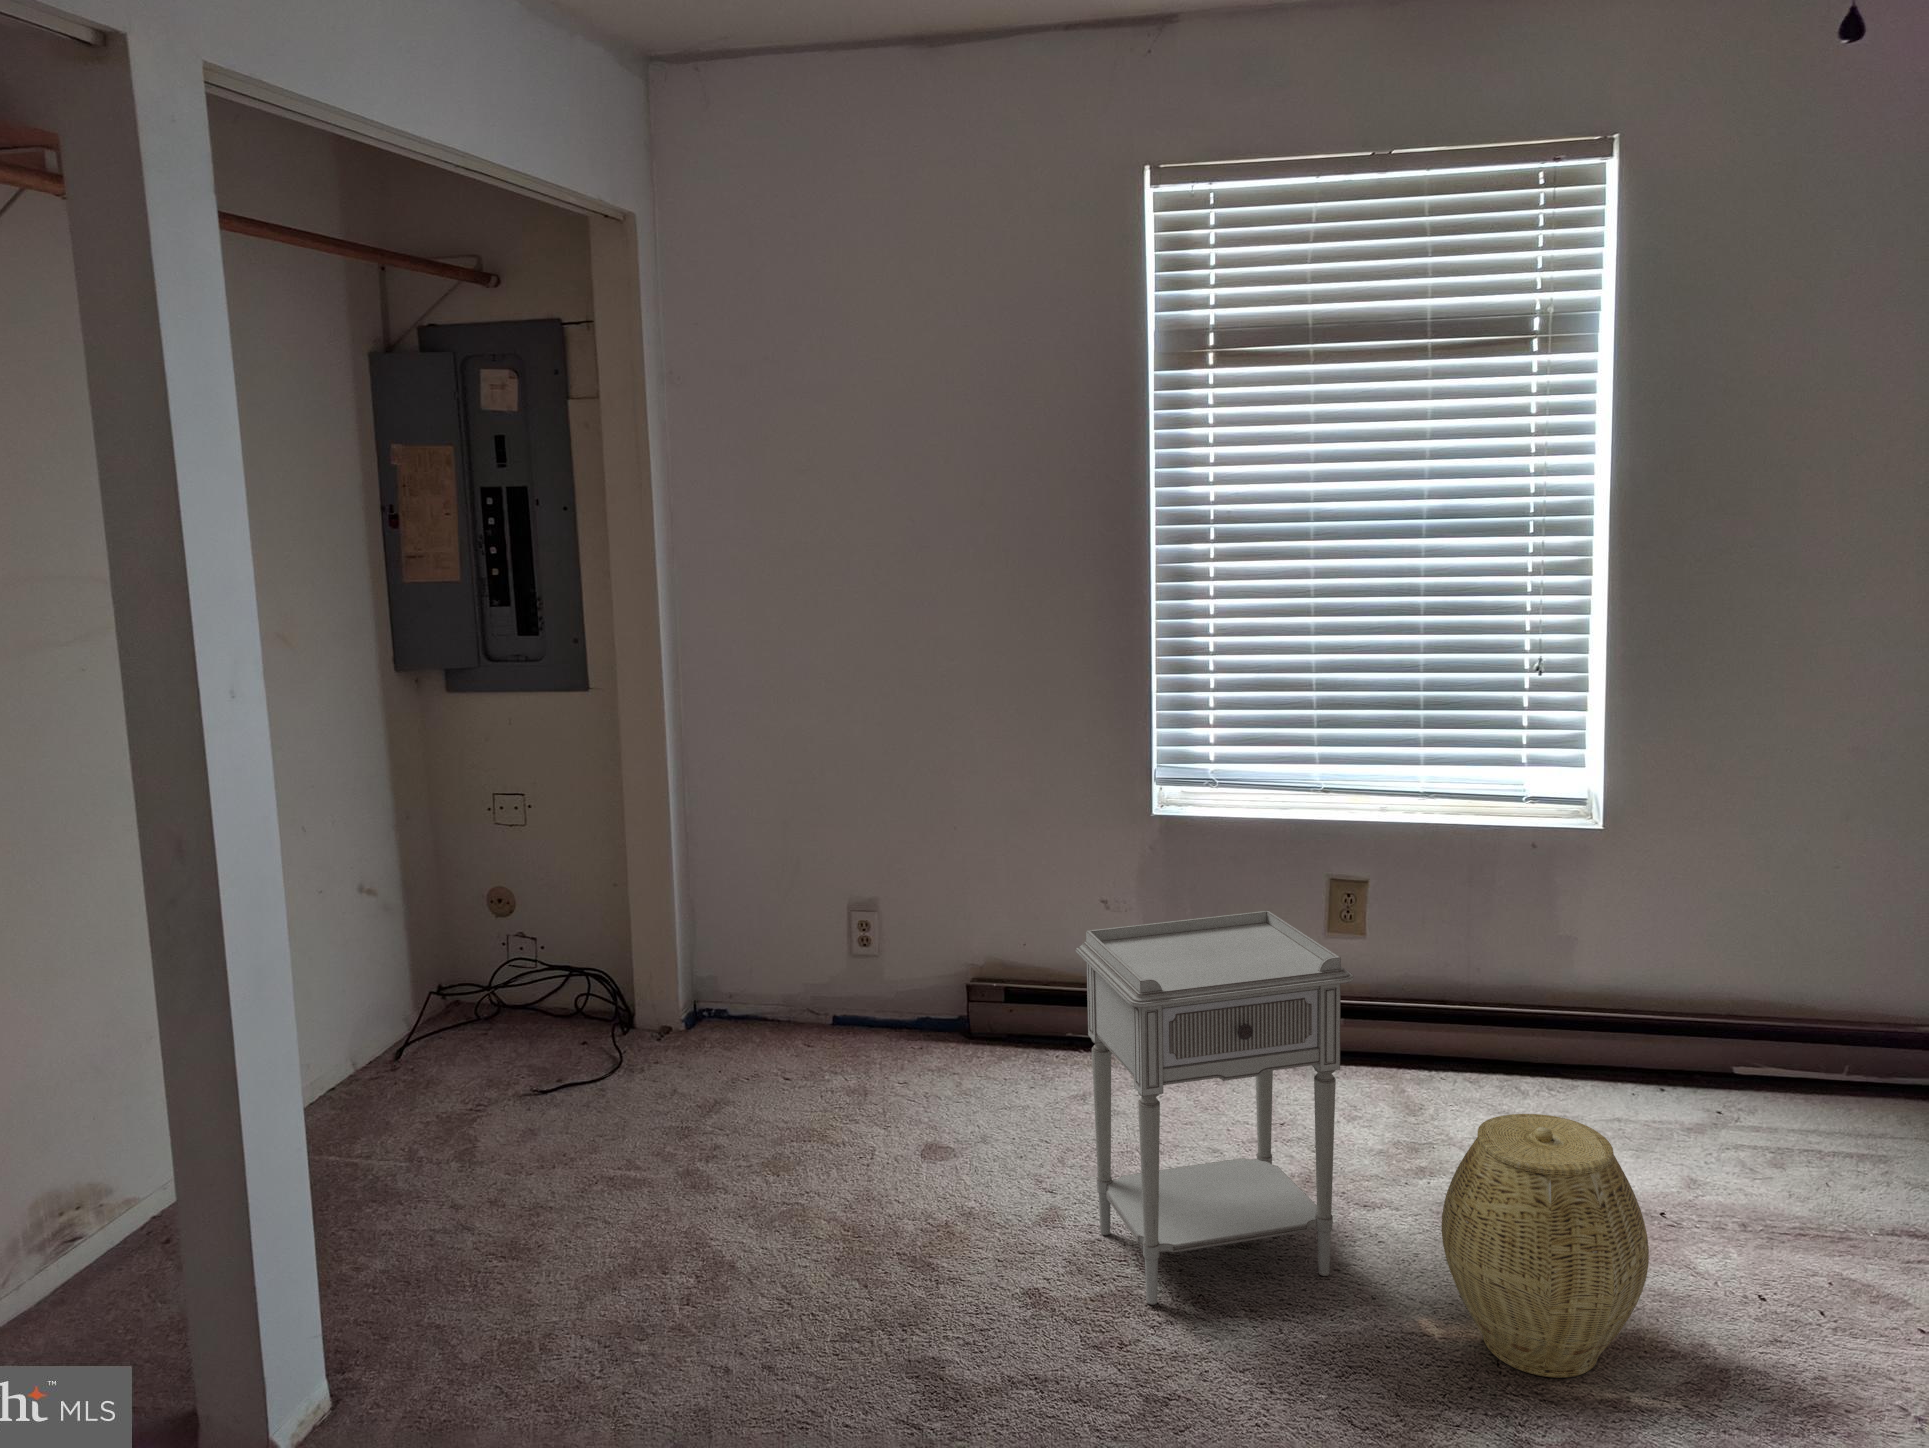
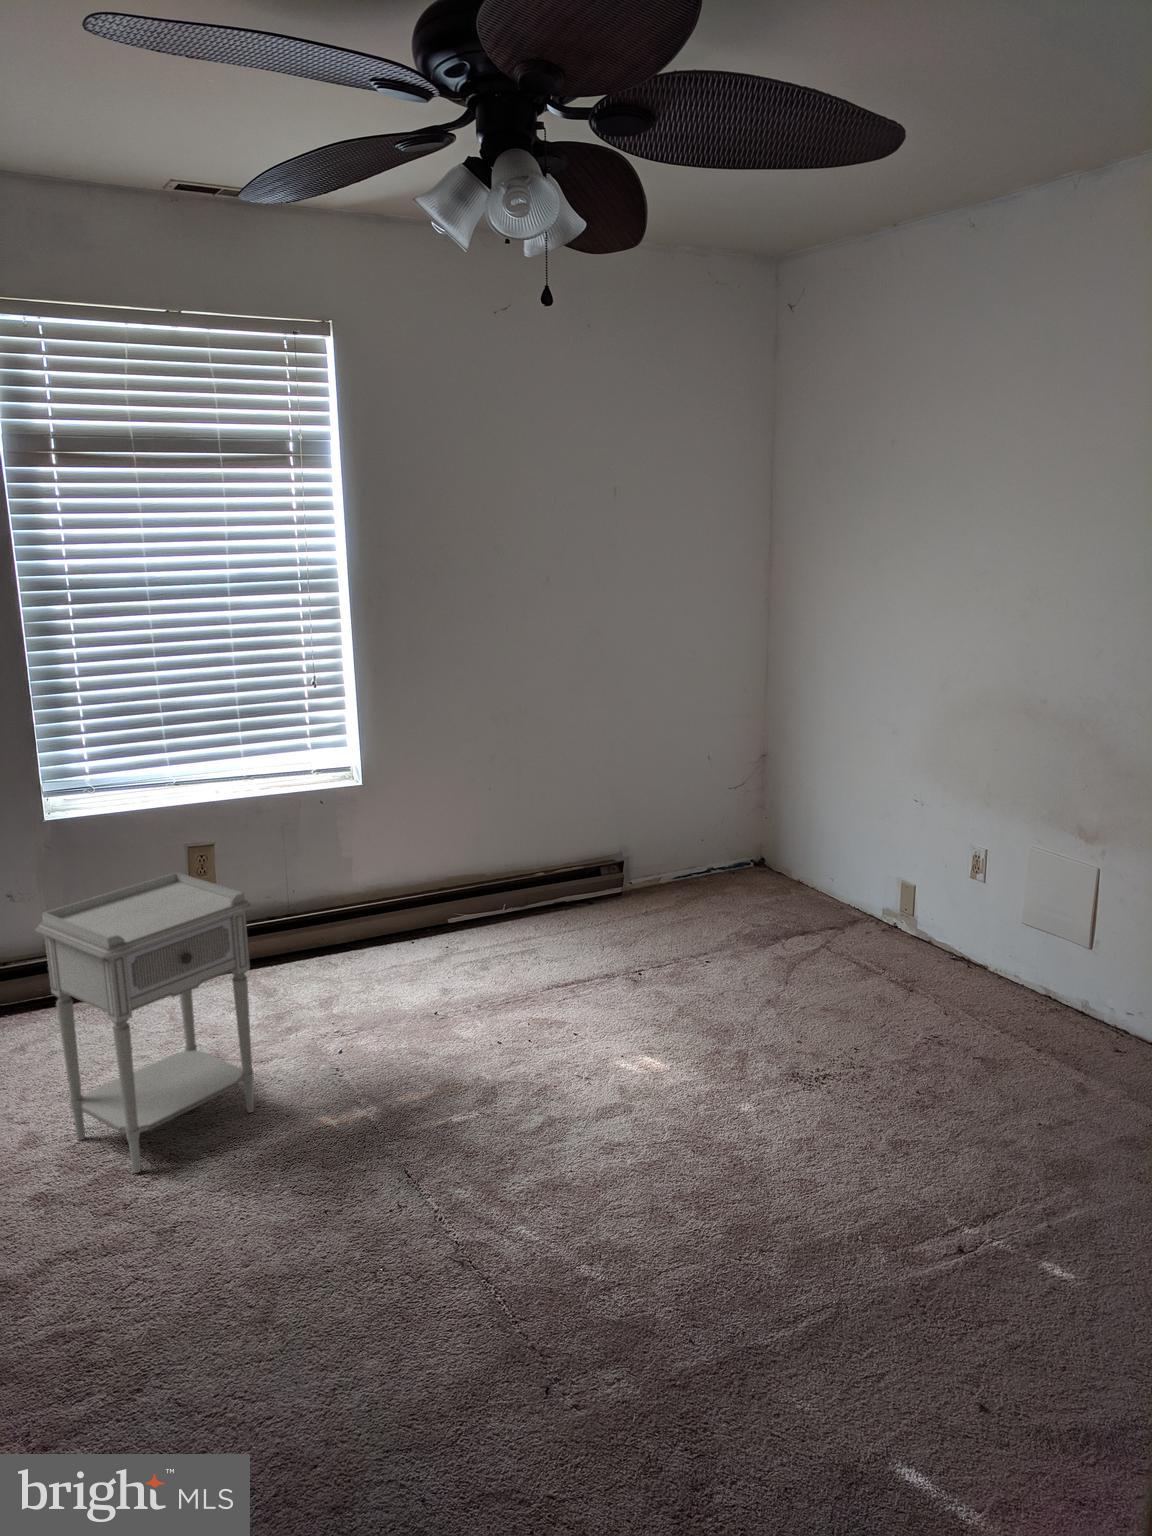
woven basket: present [1442,1114,1649,1378] -> none [330,964,450,1124]

